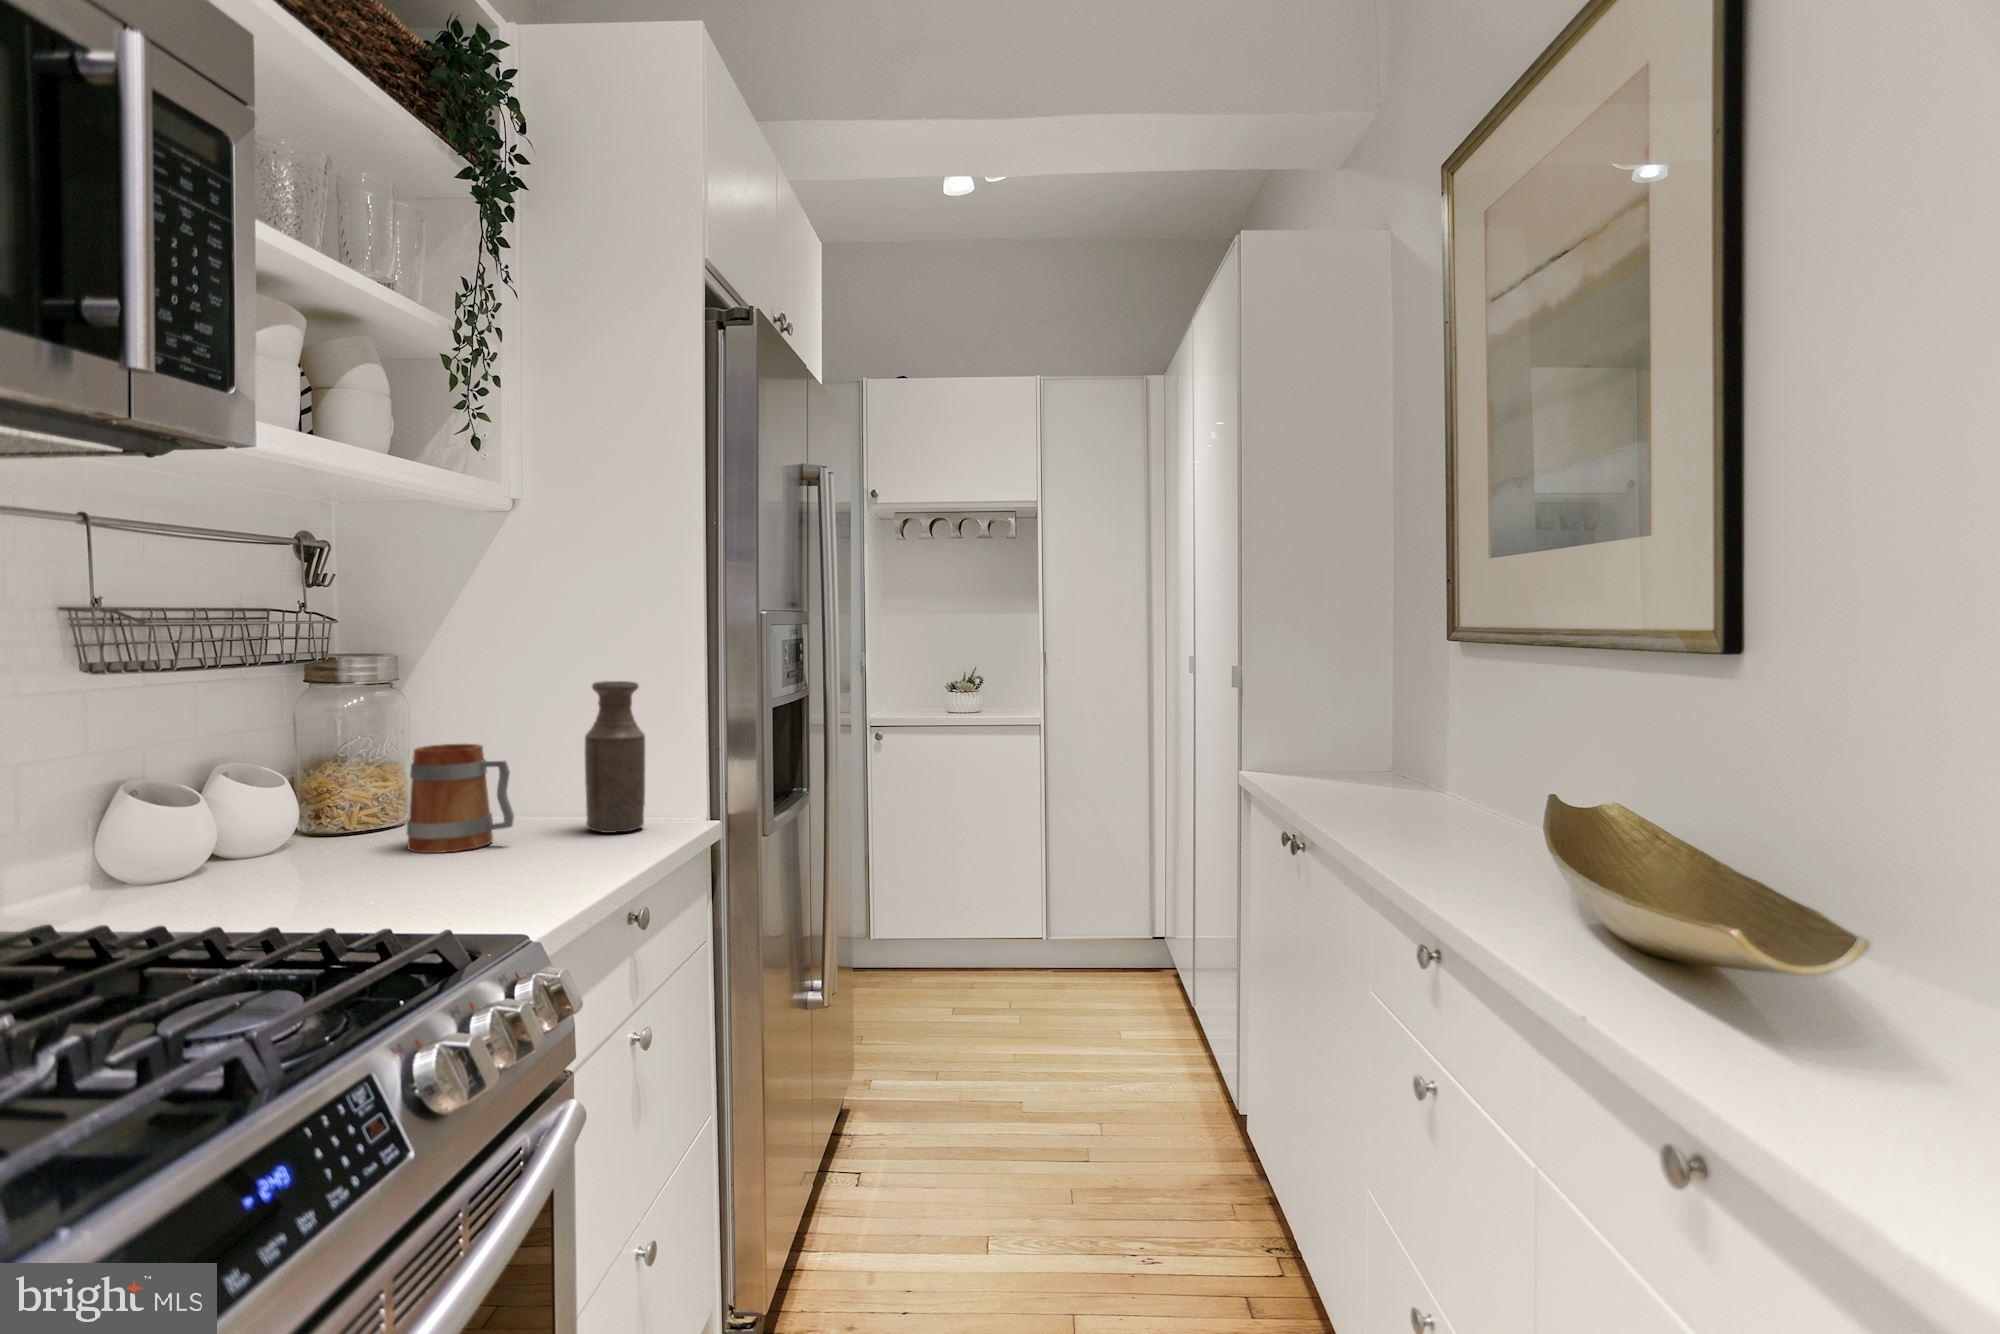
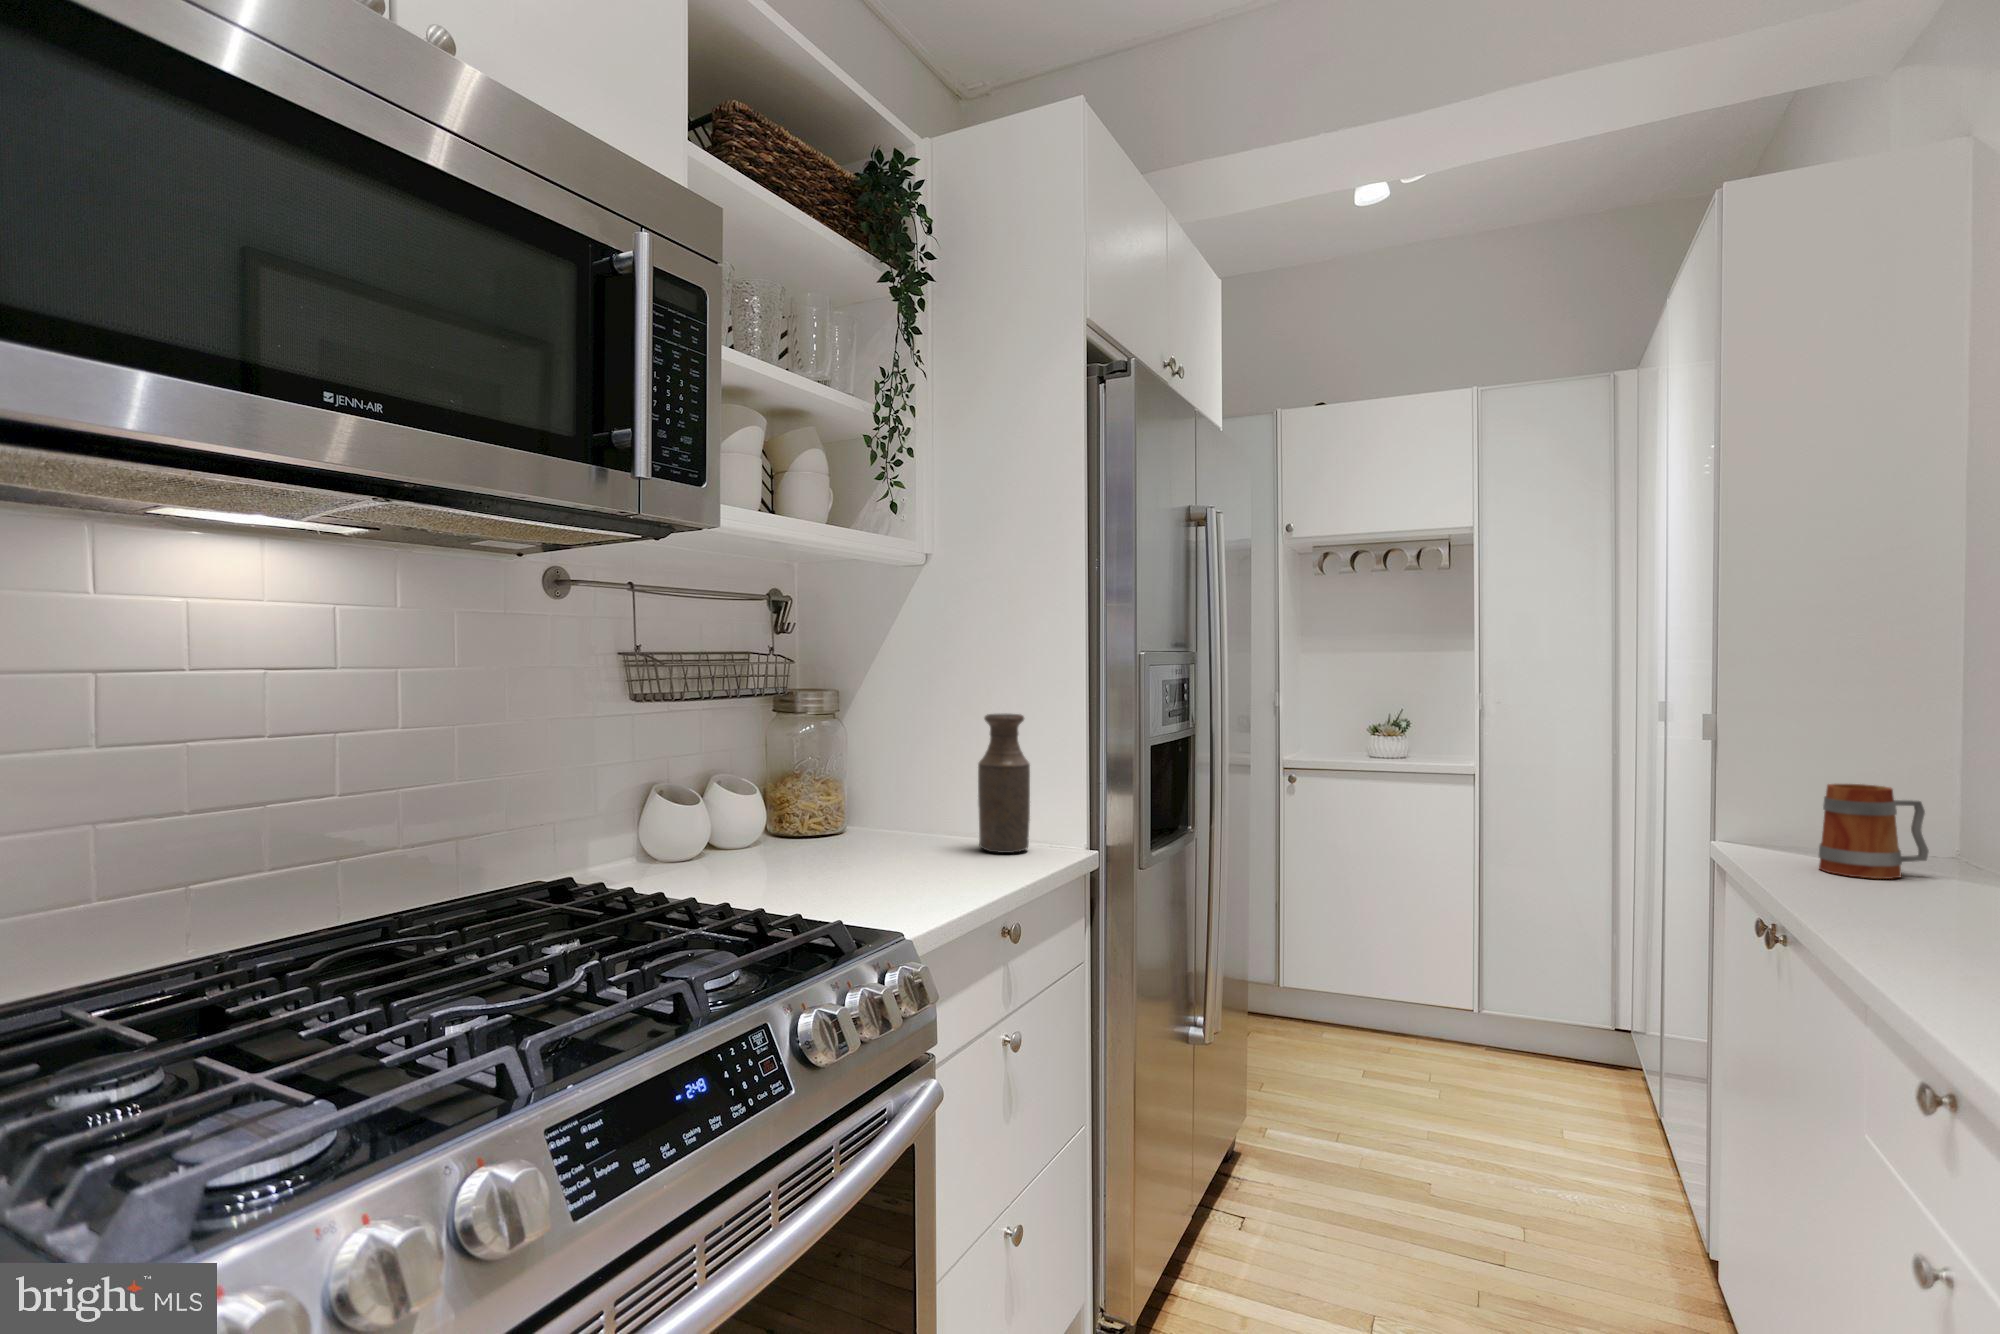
mug: present [407,744,514,853] -> present [1819,784,1929,879]

